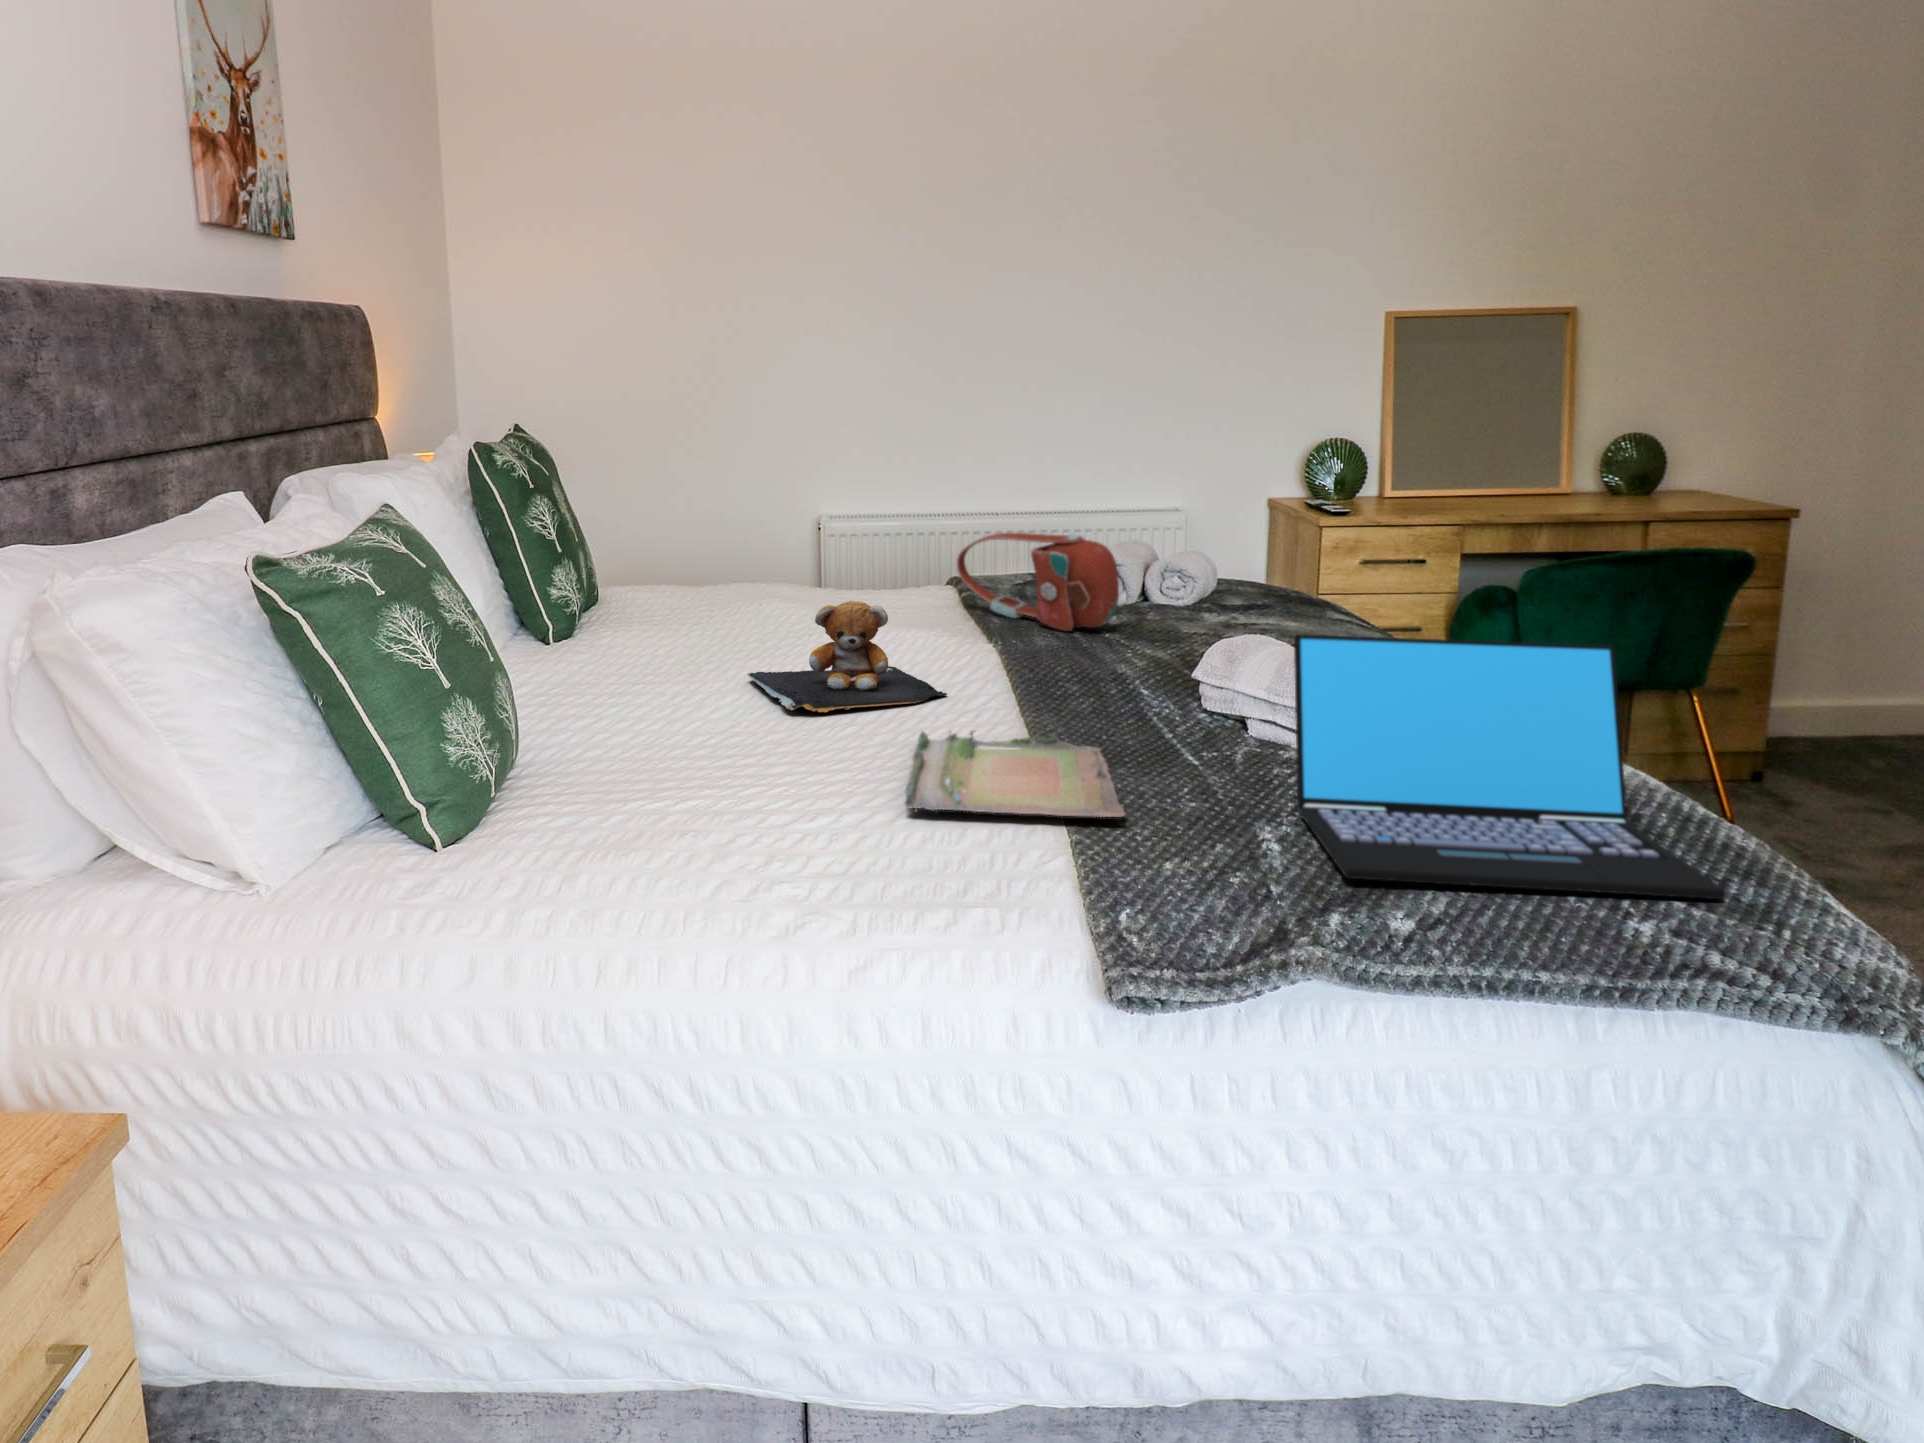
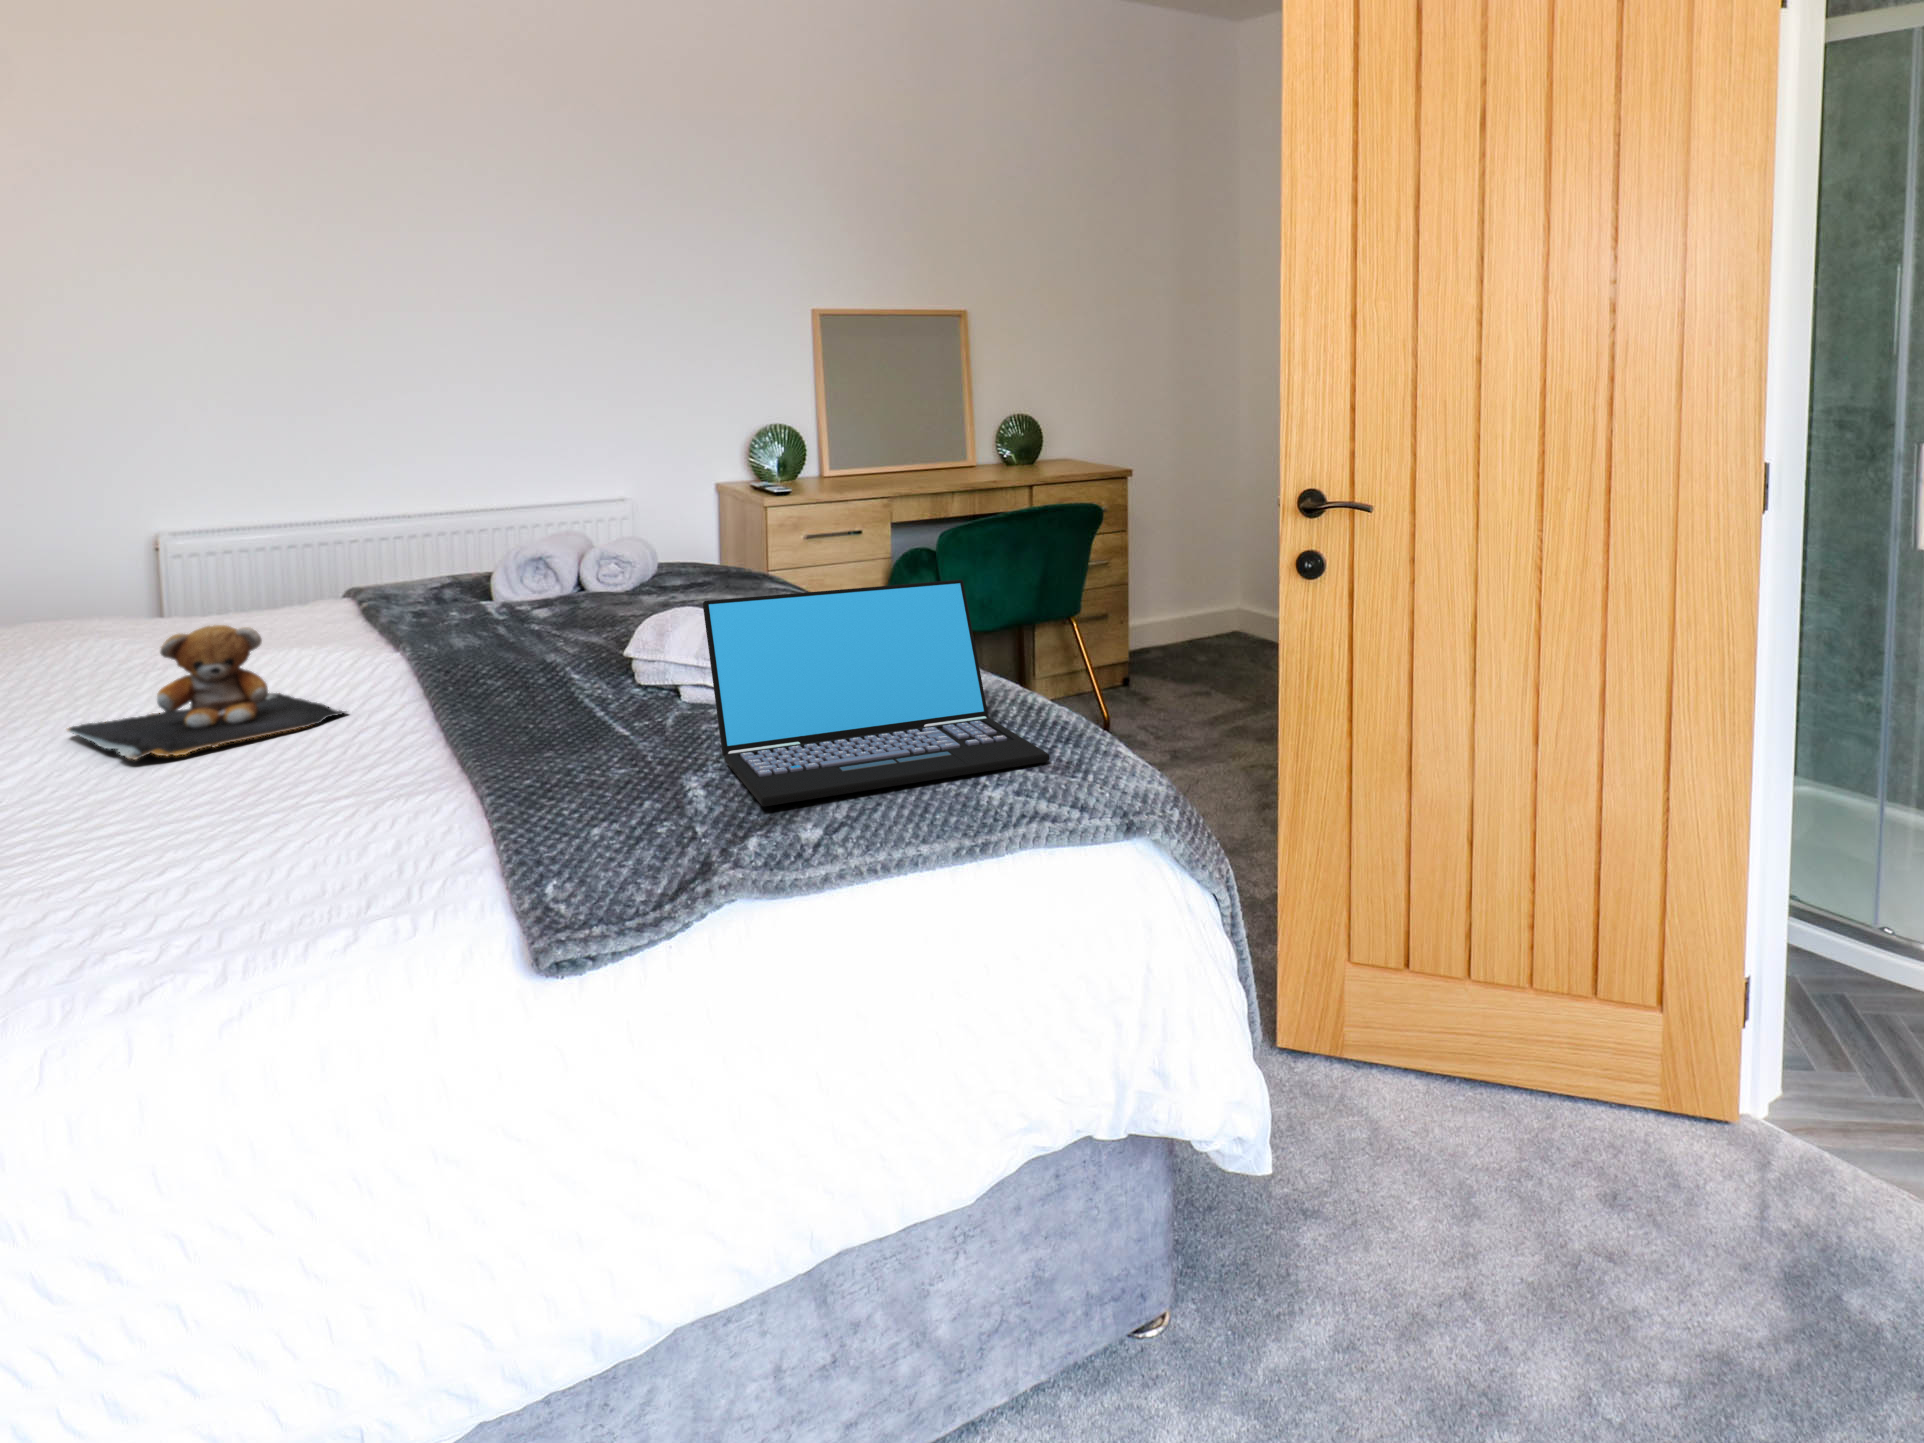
handbag: present [957,533,1119,631] -> none [354,531,548,630]
tray: present [905,728,1125,817] -> none [292,720,553,837]

